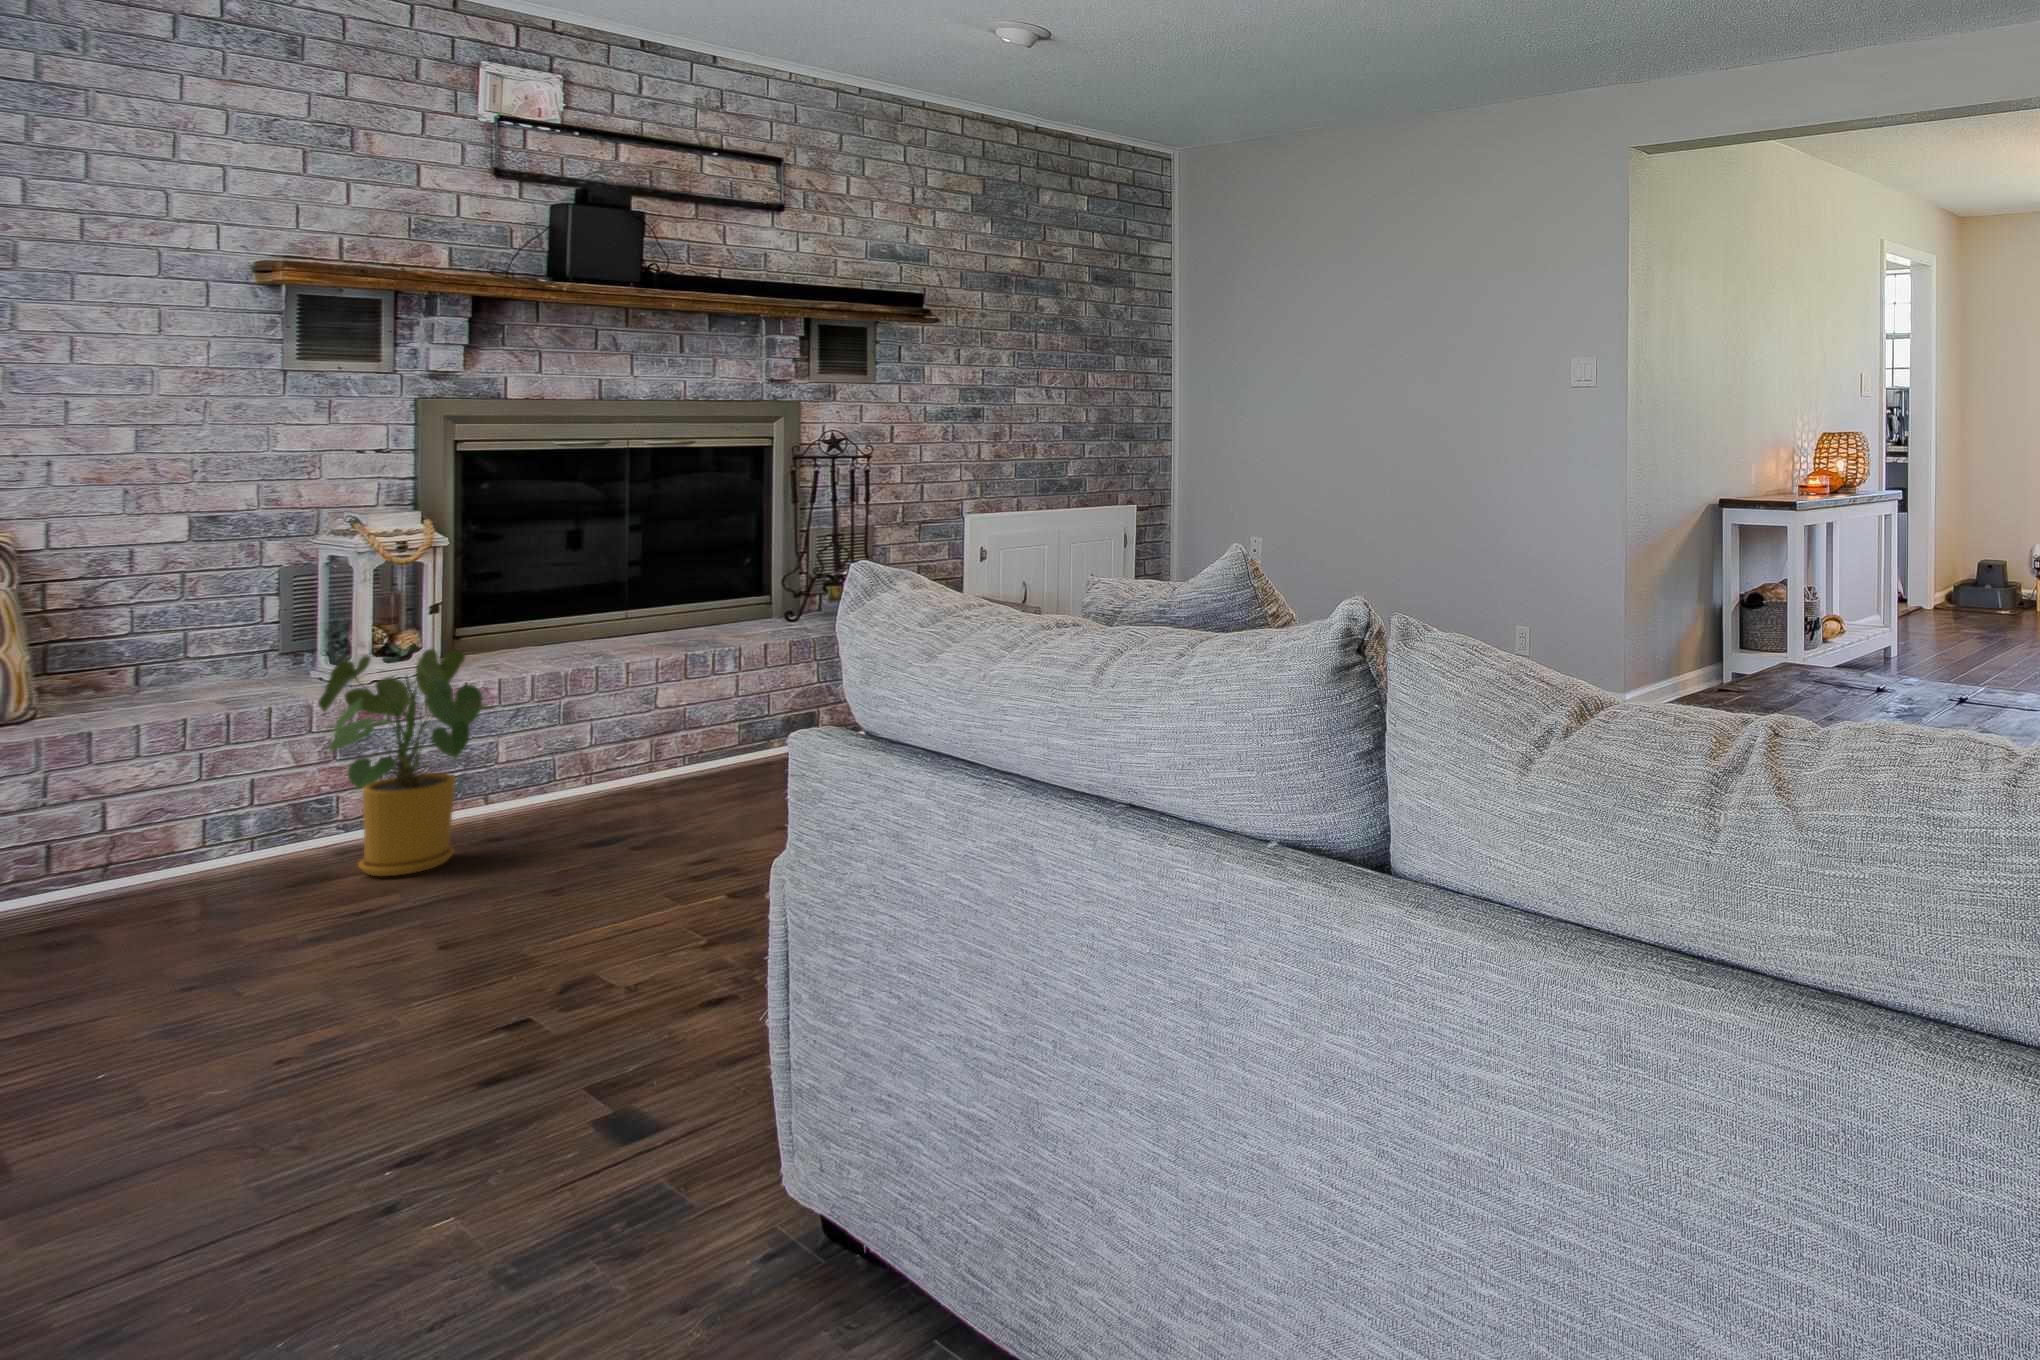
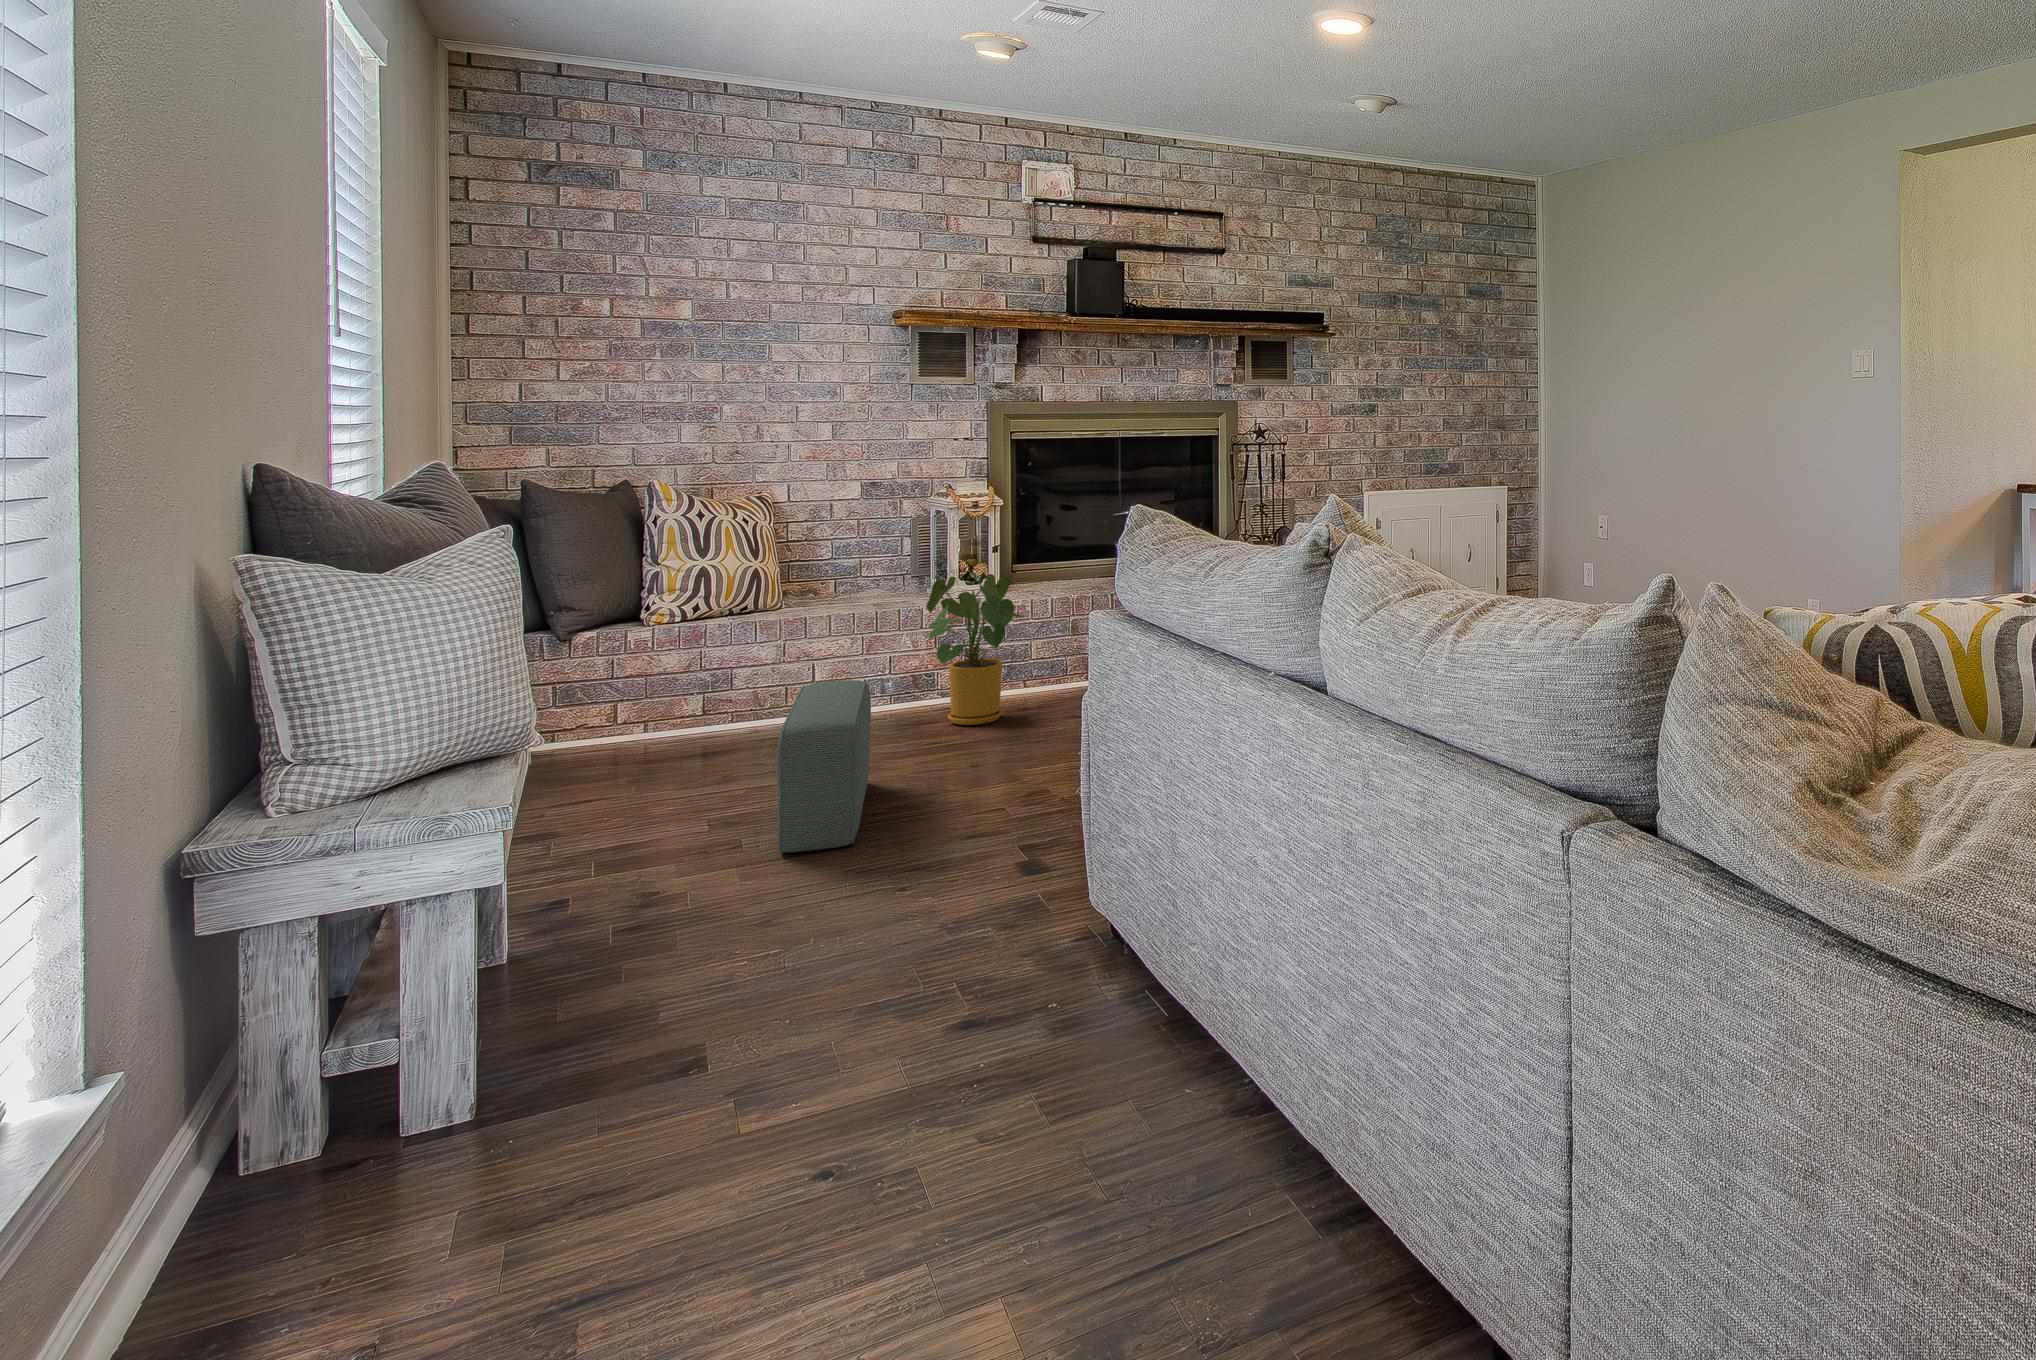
pouf: none [86,832,260,1145] -> present [777,680,871,853]

